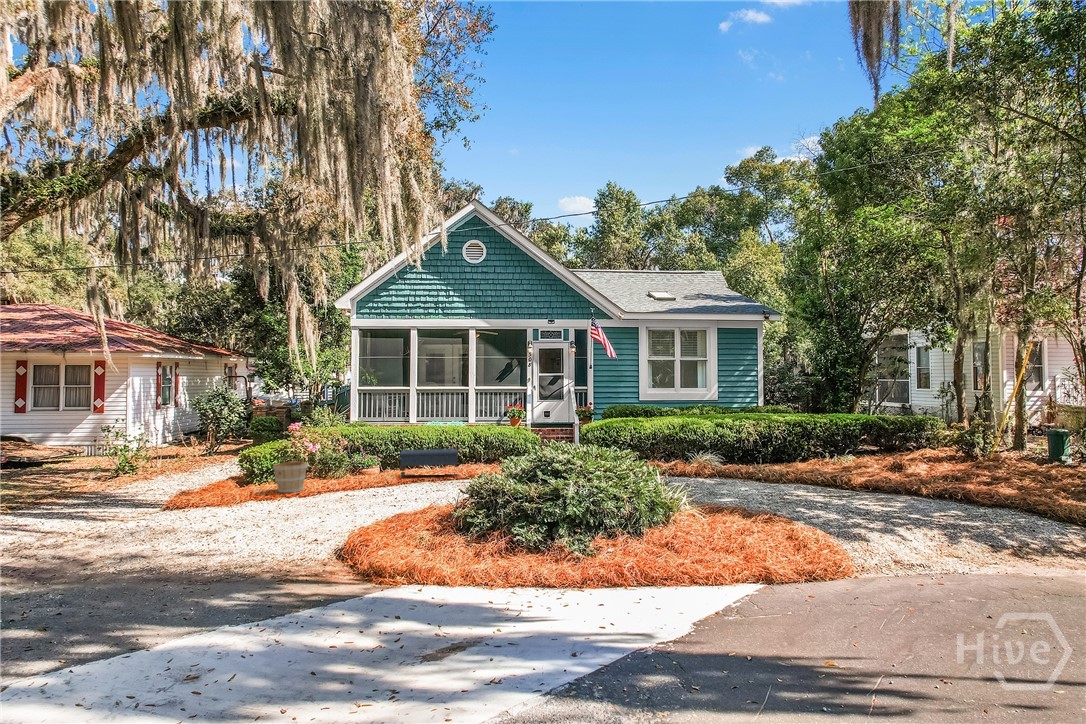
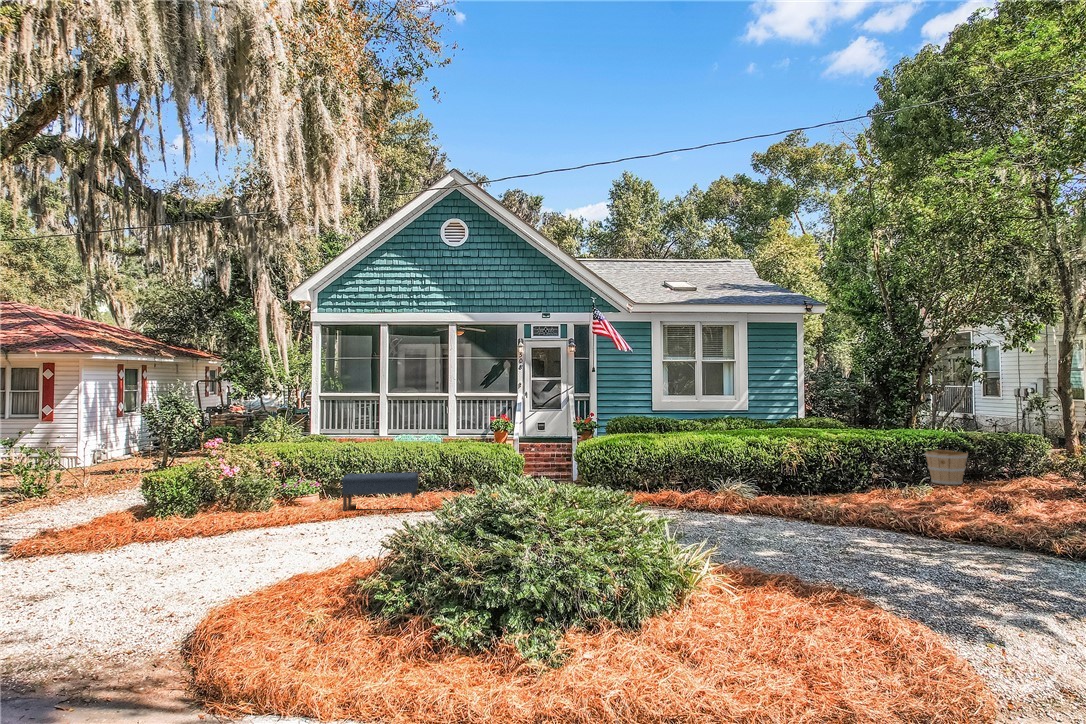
wooden bucket: present [273,461,308,493] -> present [925,450,968,485]

